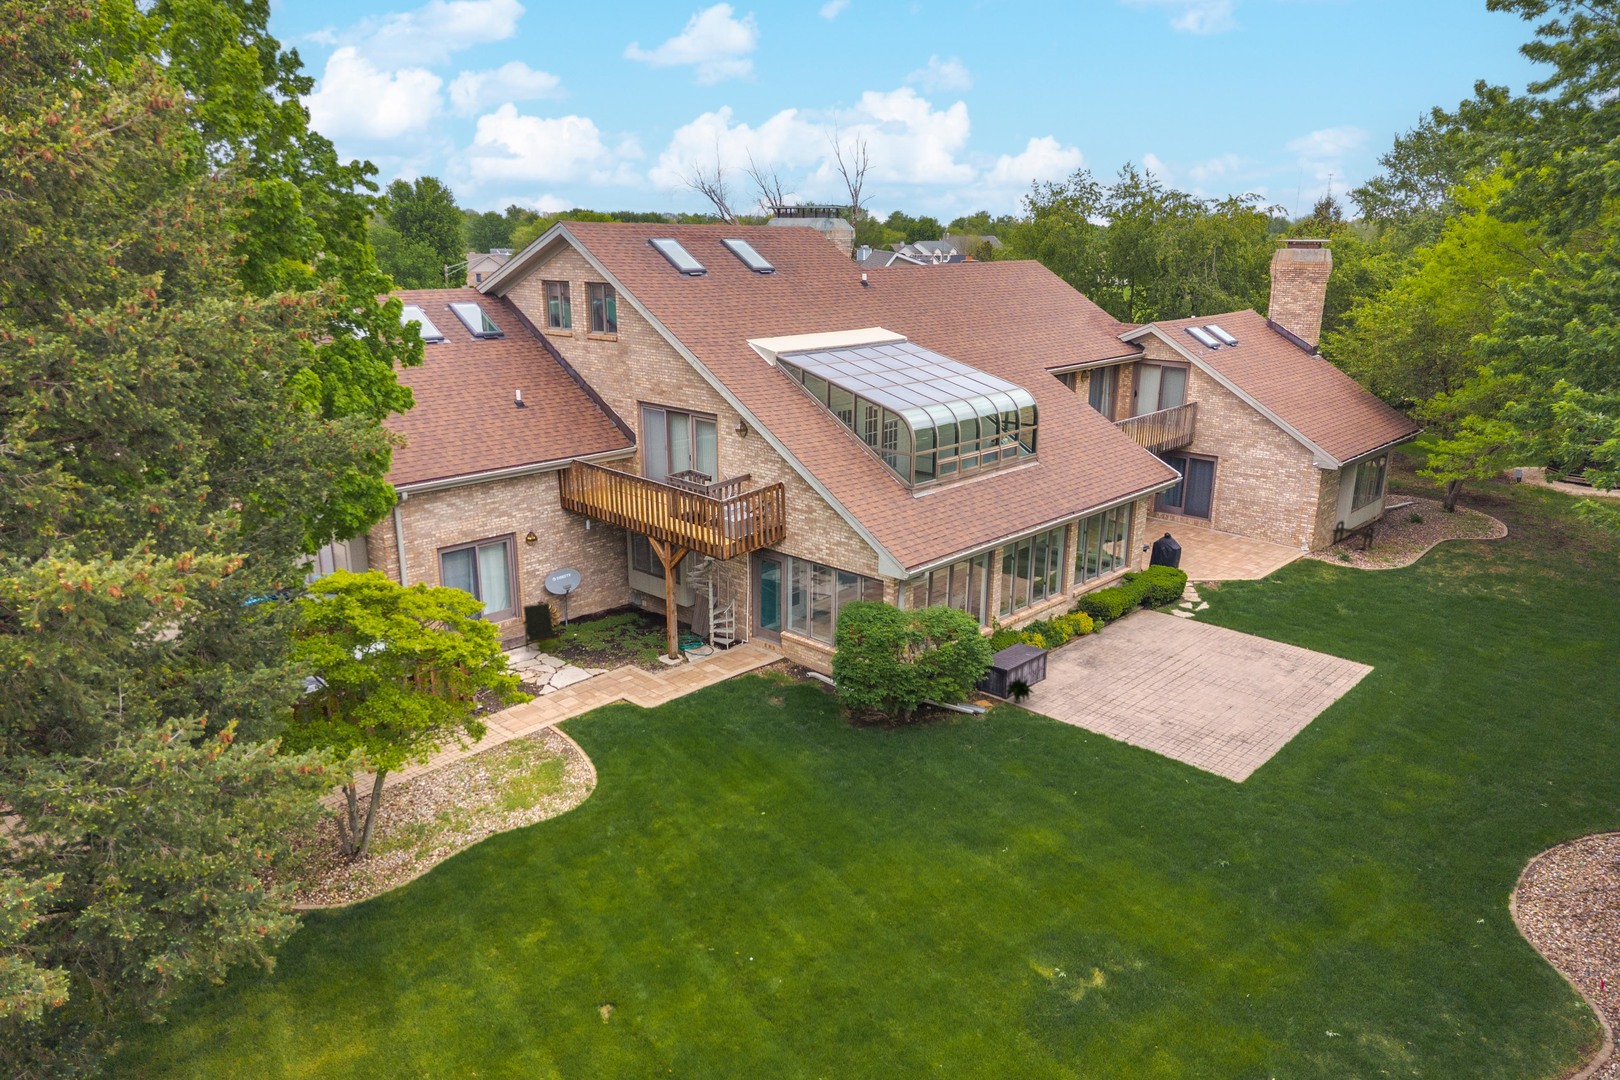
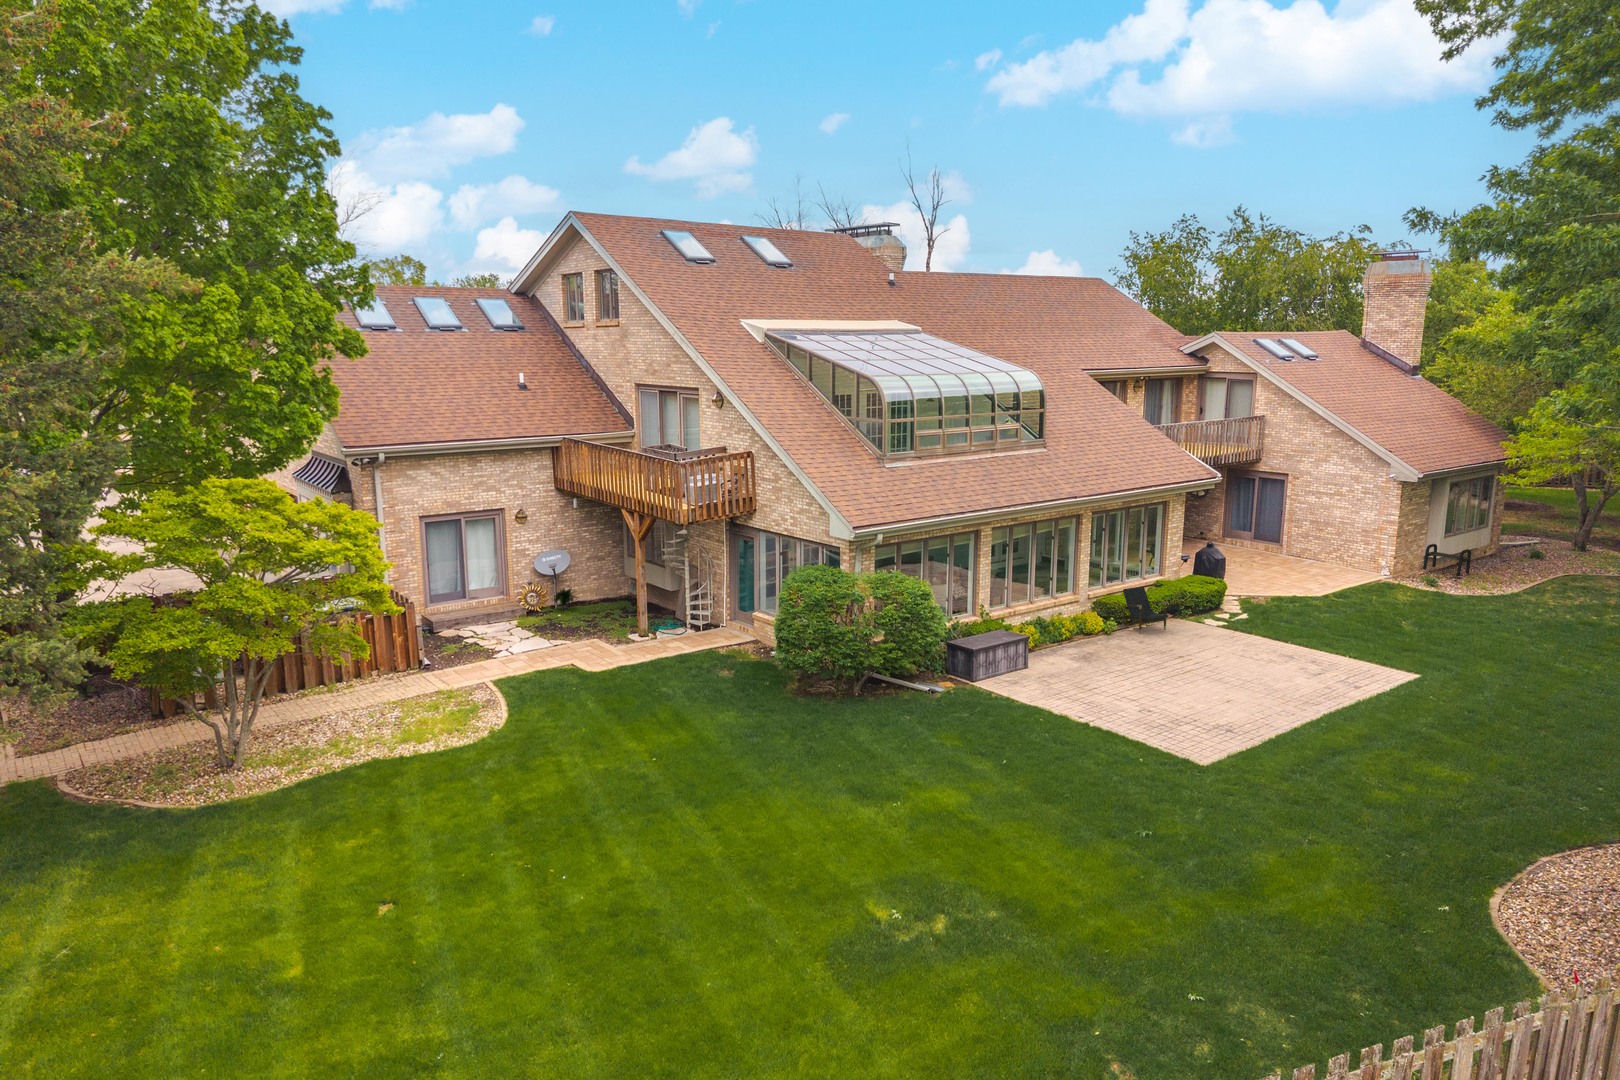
lounge chair: present [523,603,560,649] -> present [1122,586,1168,634]
potted plant: present [1005,678,1033,703] -> present [554,588,575,609]

